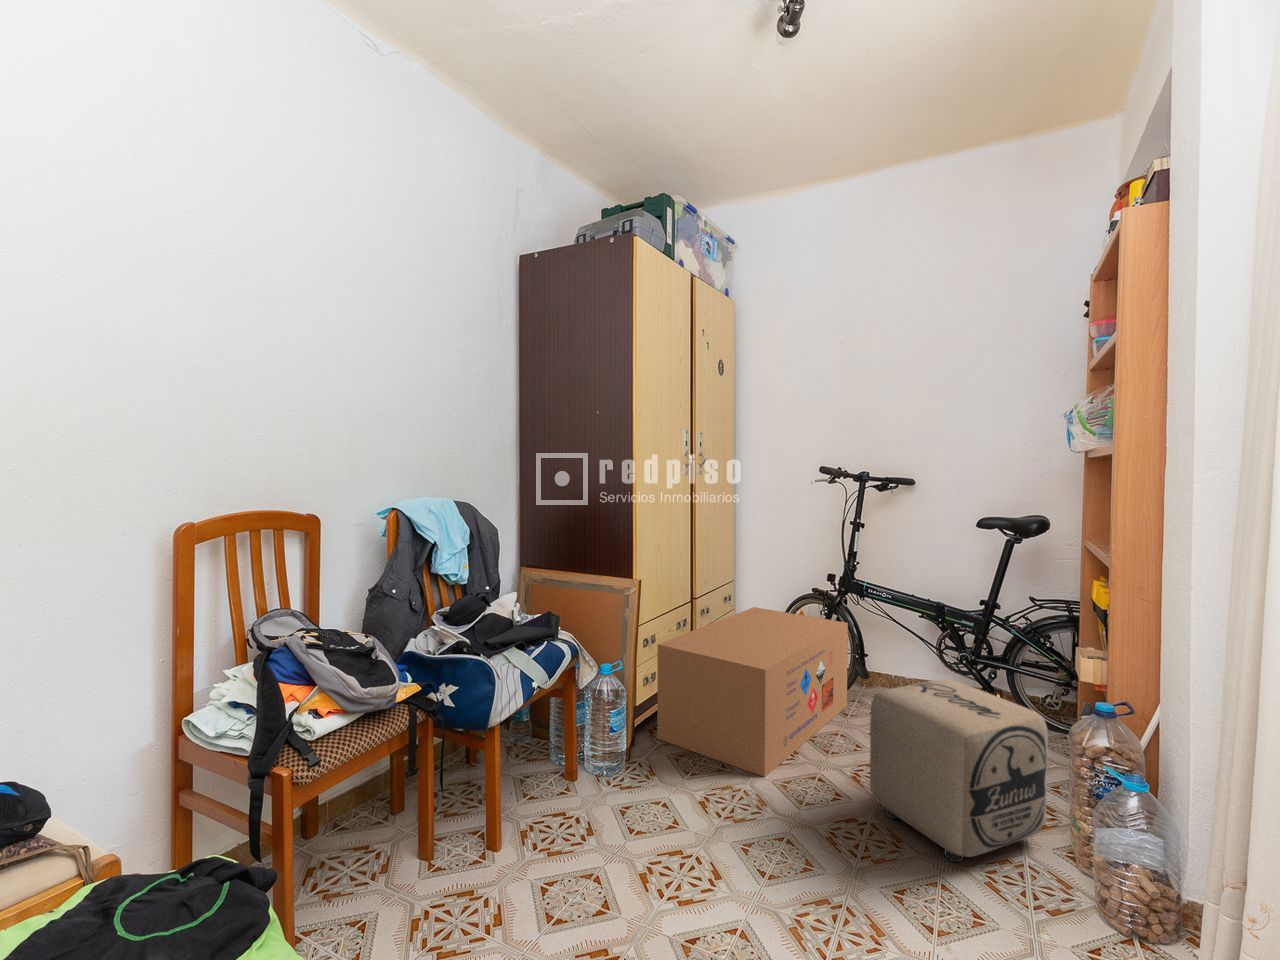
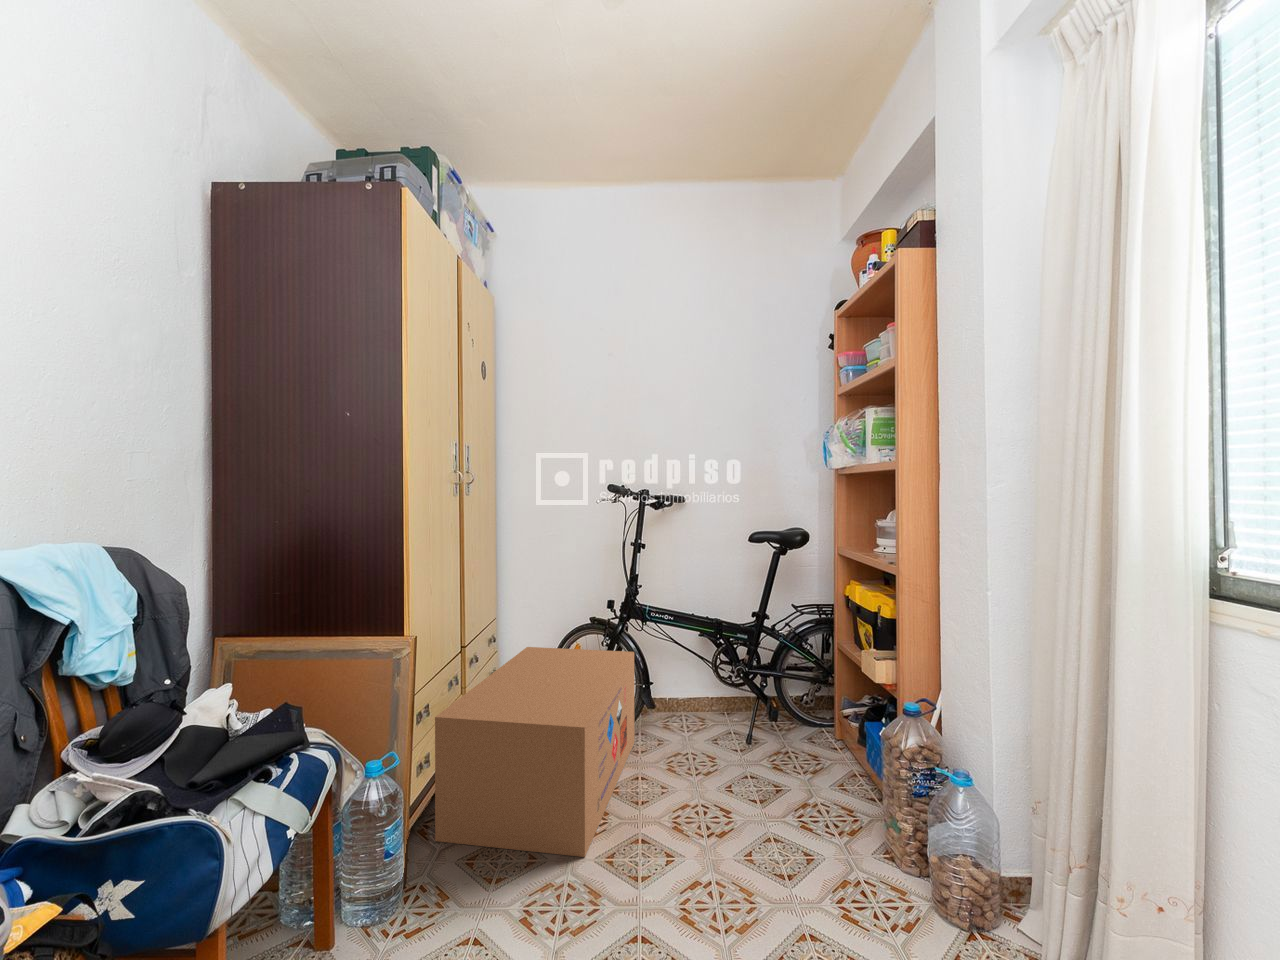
ottoman: present [870,679,1048,862] -> none [706,701,865,902]

